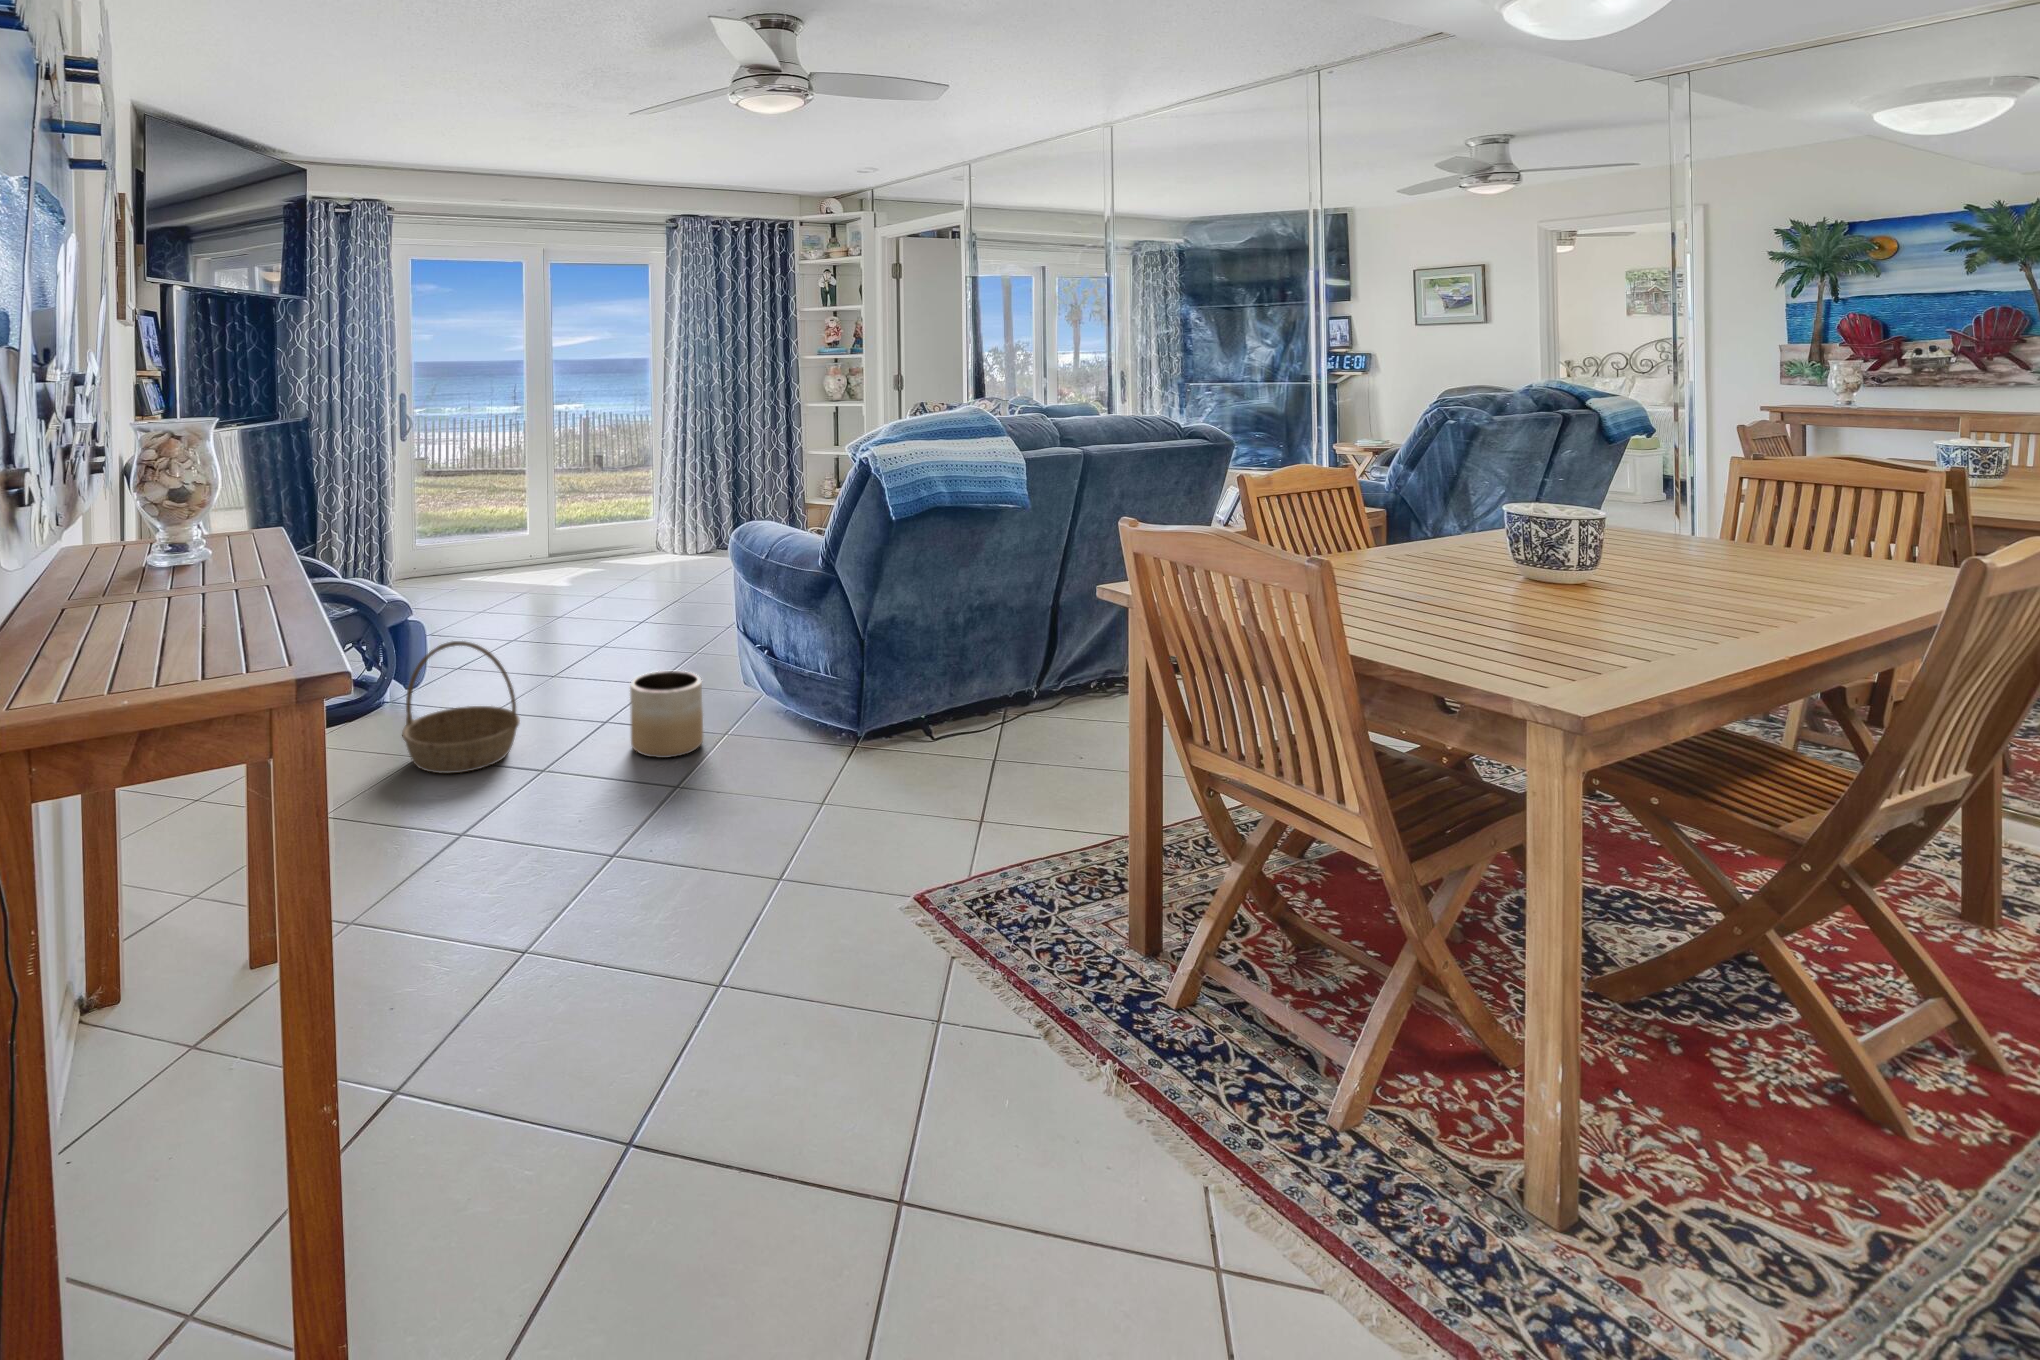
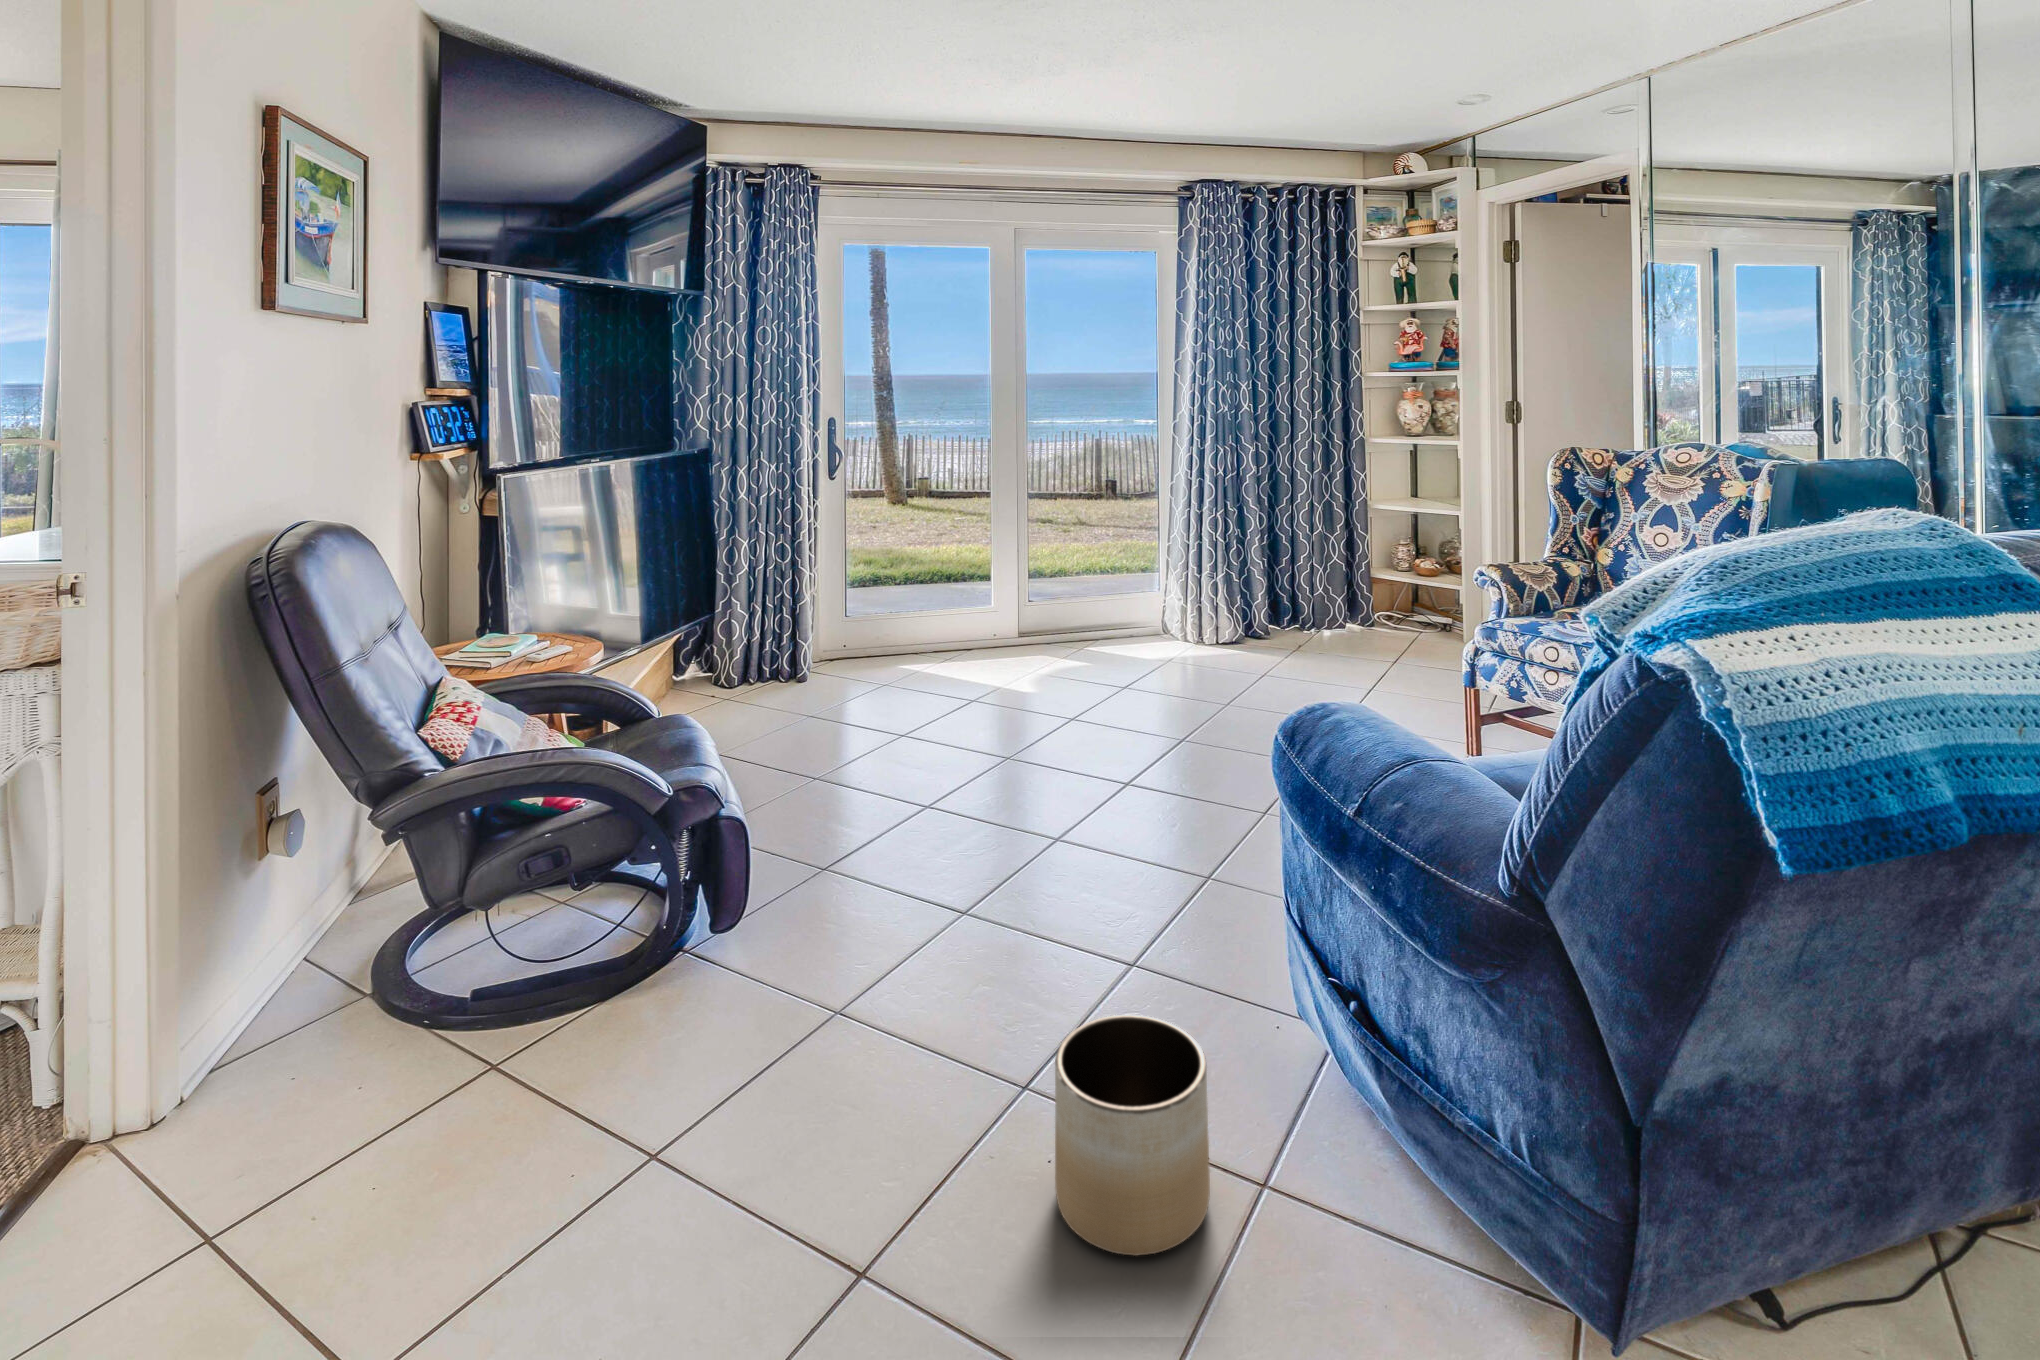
basket: present [402,641,520,773] -> none [608,924,843,1226]

